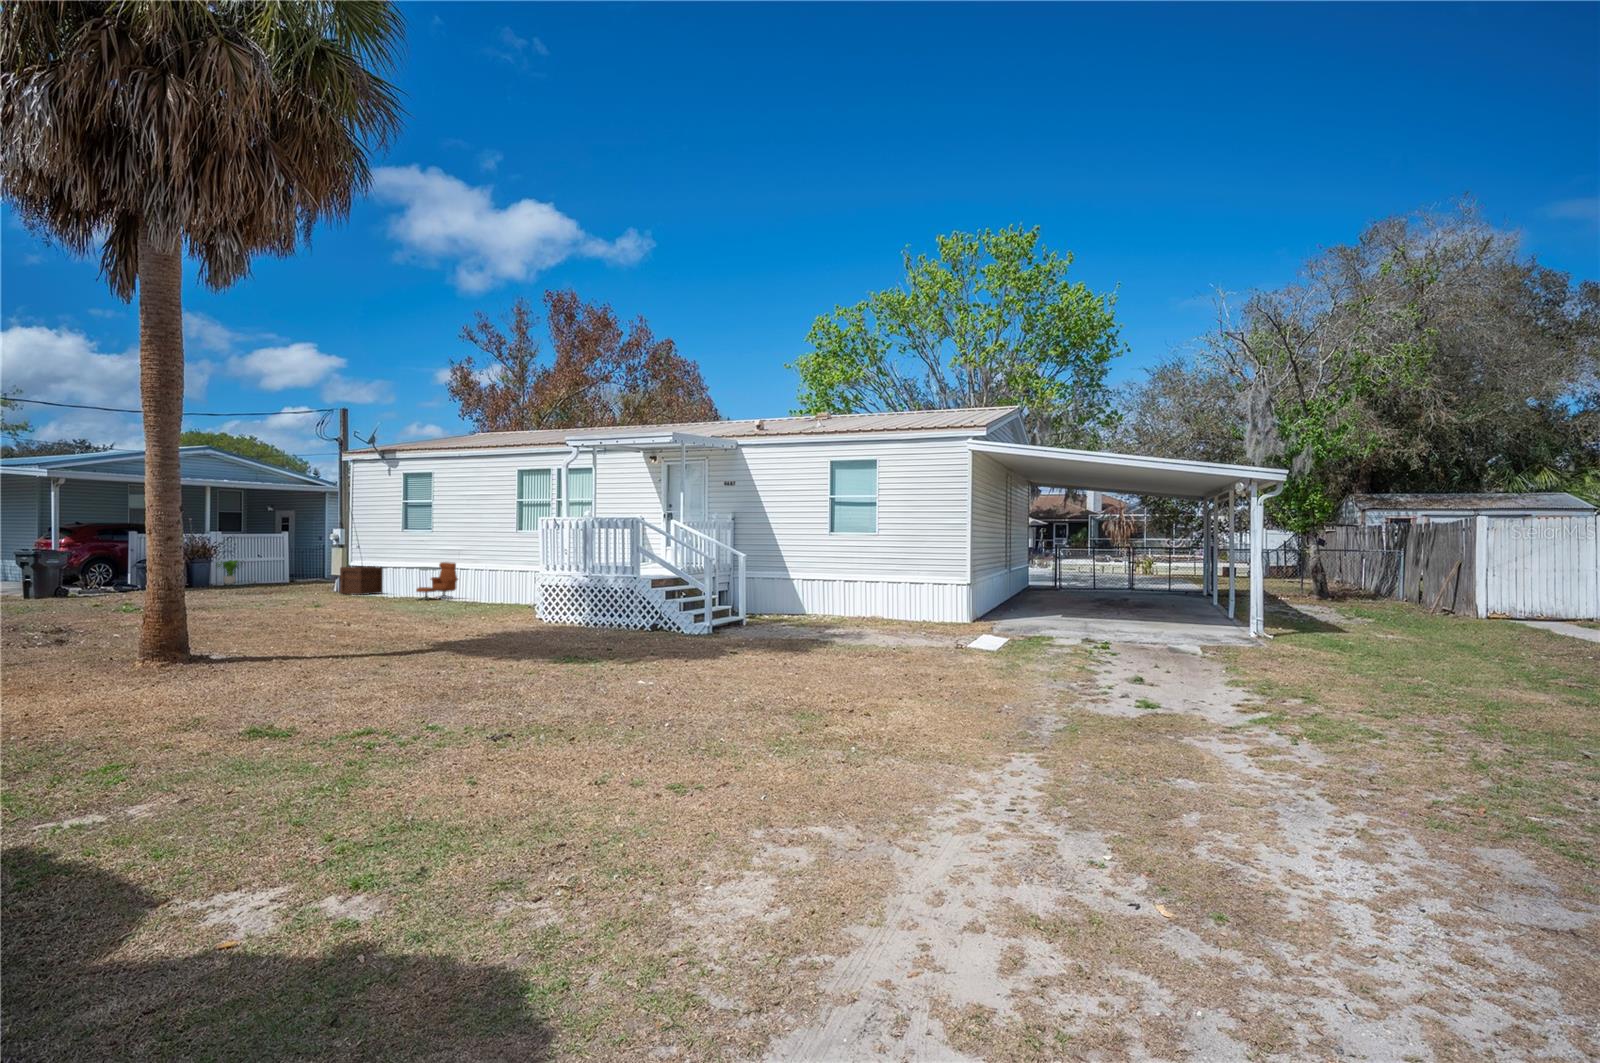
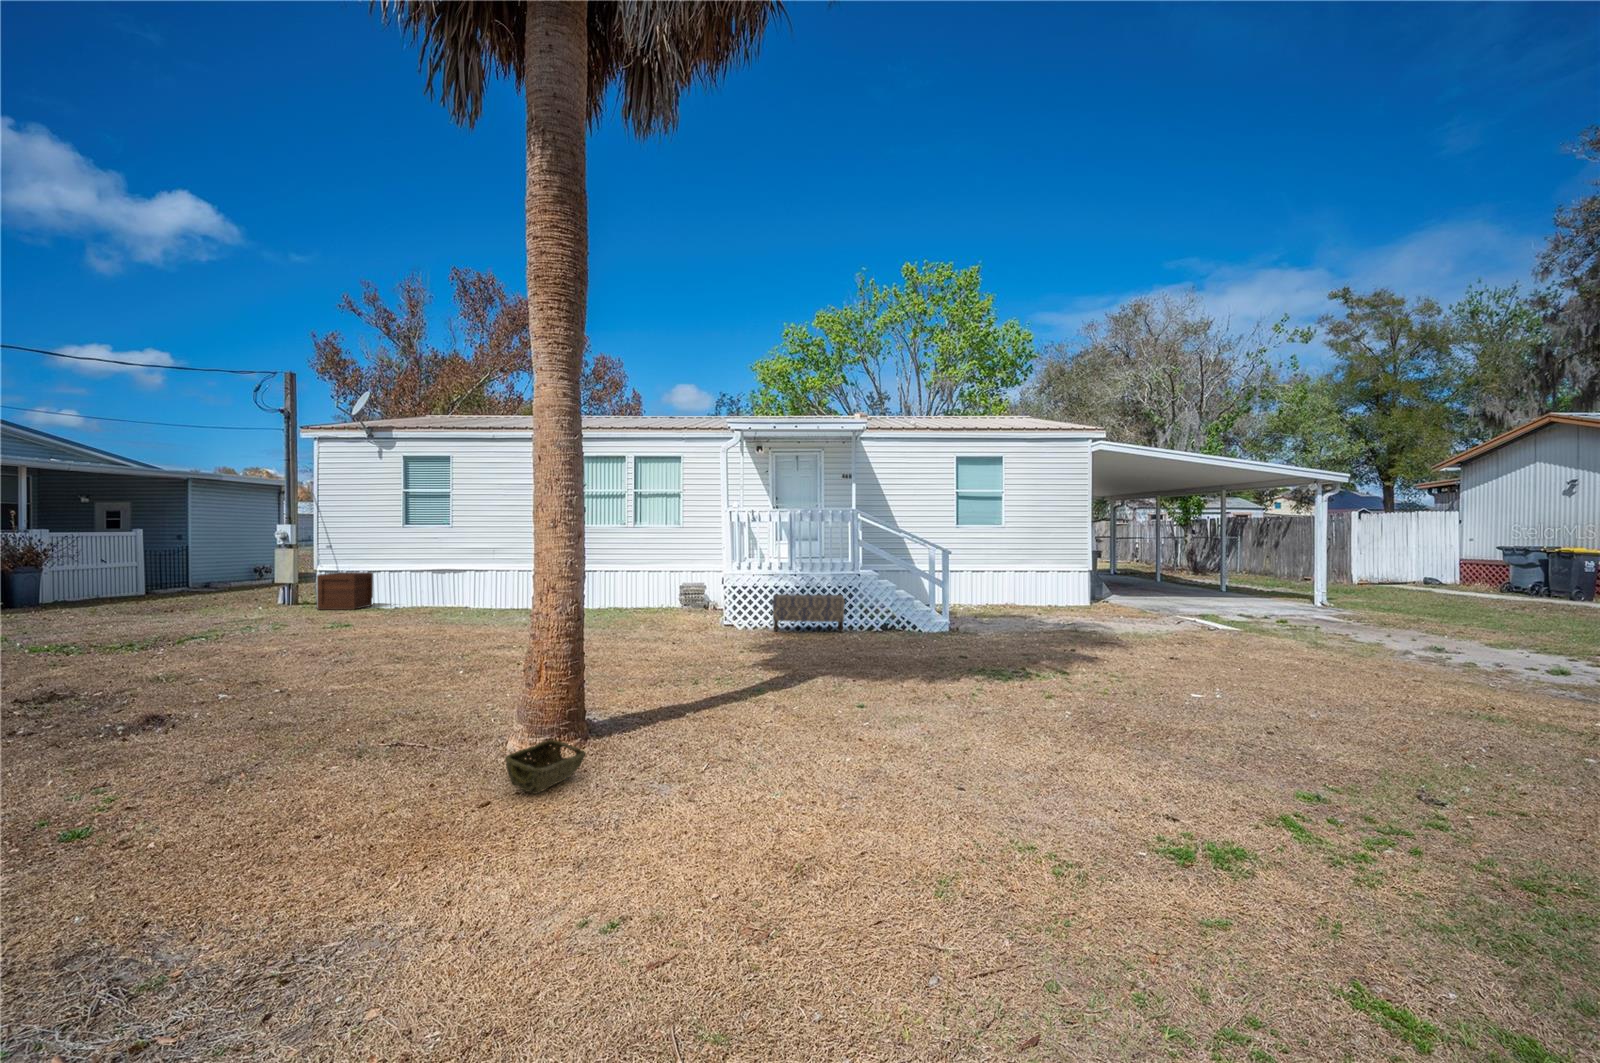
potted plant: present [216,560,238,584] -> none [34,570,86,604]
lounge chair: present [416,562,458,600] -> none [460,564,505,612]
bench: none [550,593,619,628] -> present [772,594,845,632]
woven basket: none [93,649,144,671] -> present [505,740,586,794]

